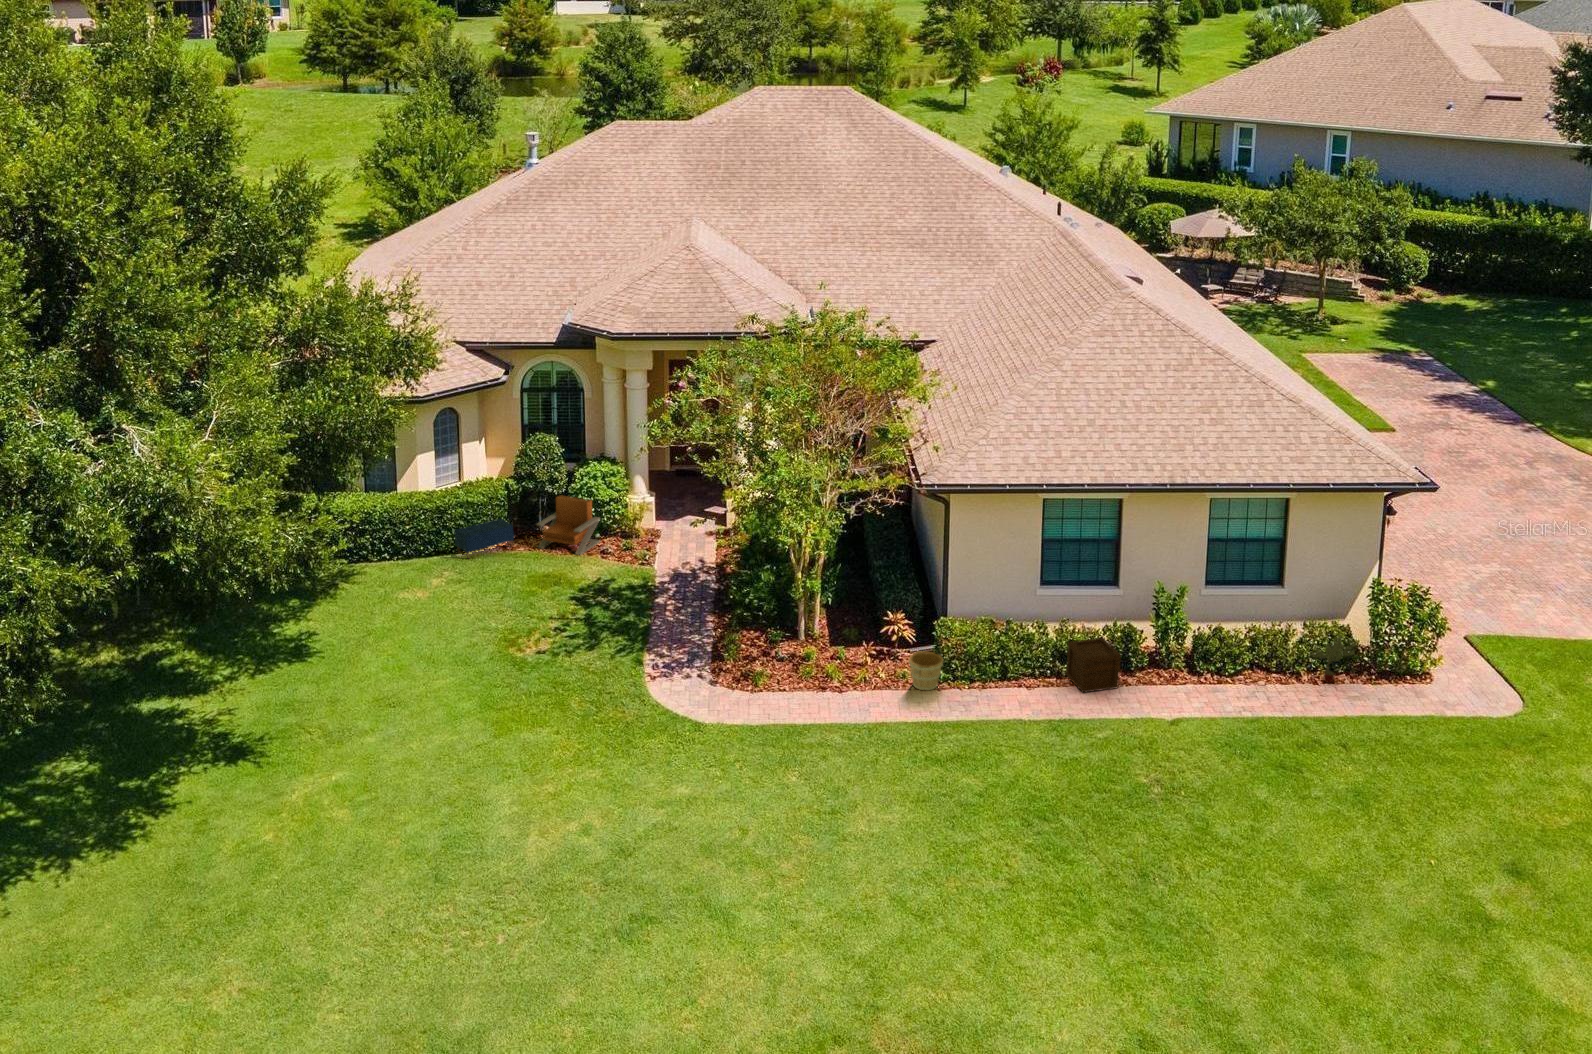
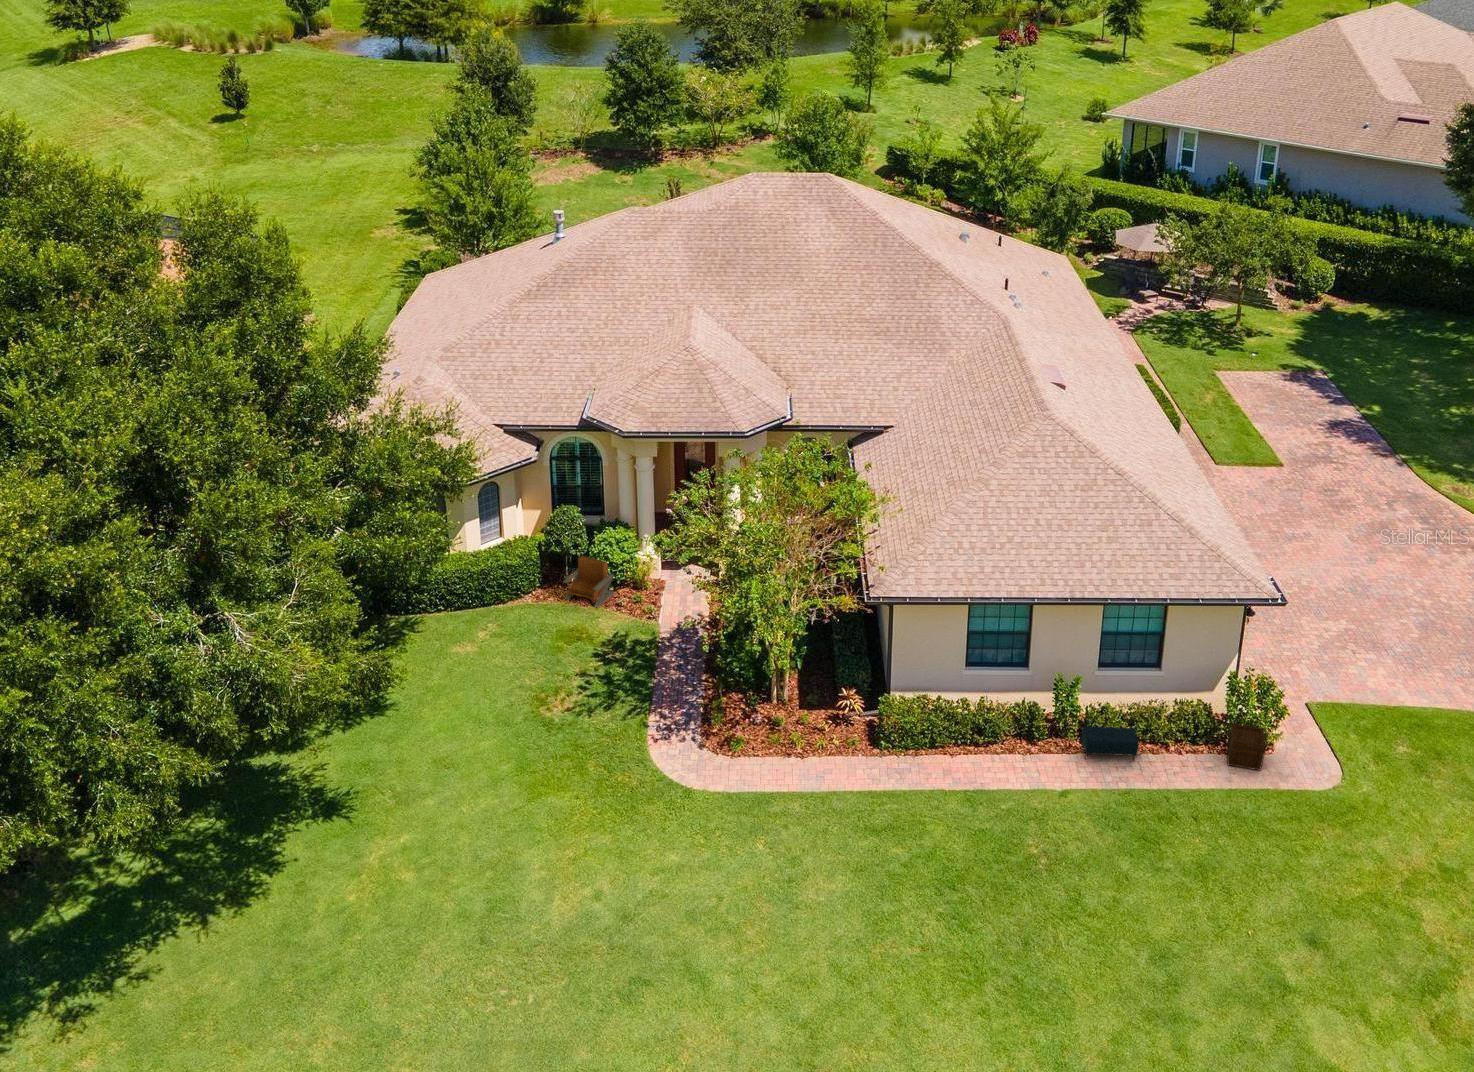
bench: present [455,519,514,559] -> present [1082,726,1139,760]
potted tree: present [1311,635,1356,683] -> none [1177,718,1214,755]
wooden crate: present [1066,638,1121,693] -> present [1226,723,1266,770]
wooden bucket: present [909,651,943,690] -> none [857,725,885,758]

